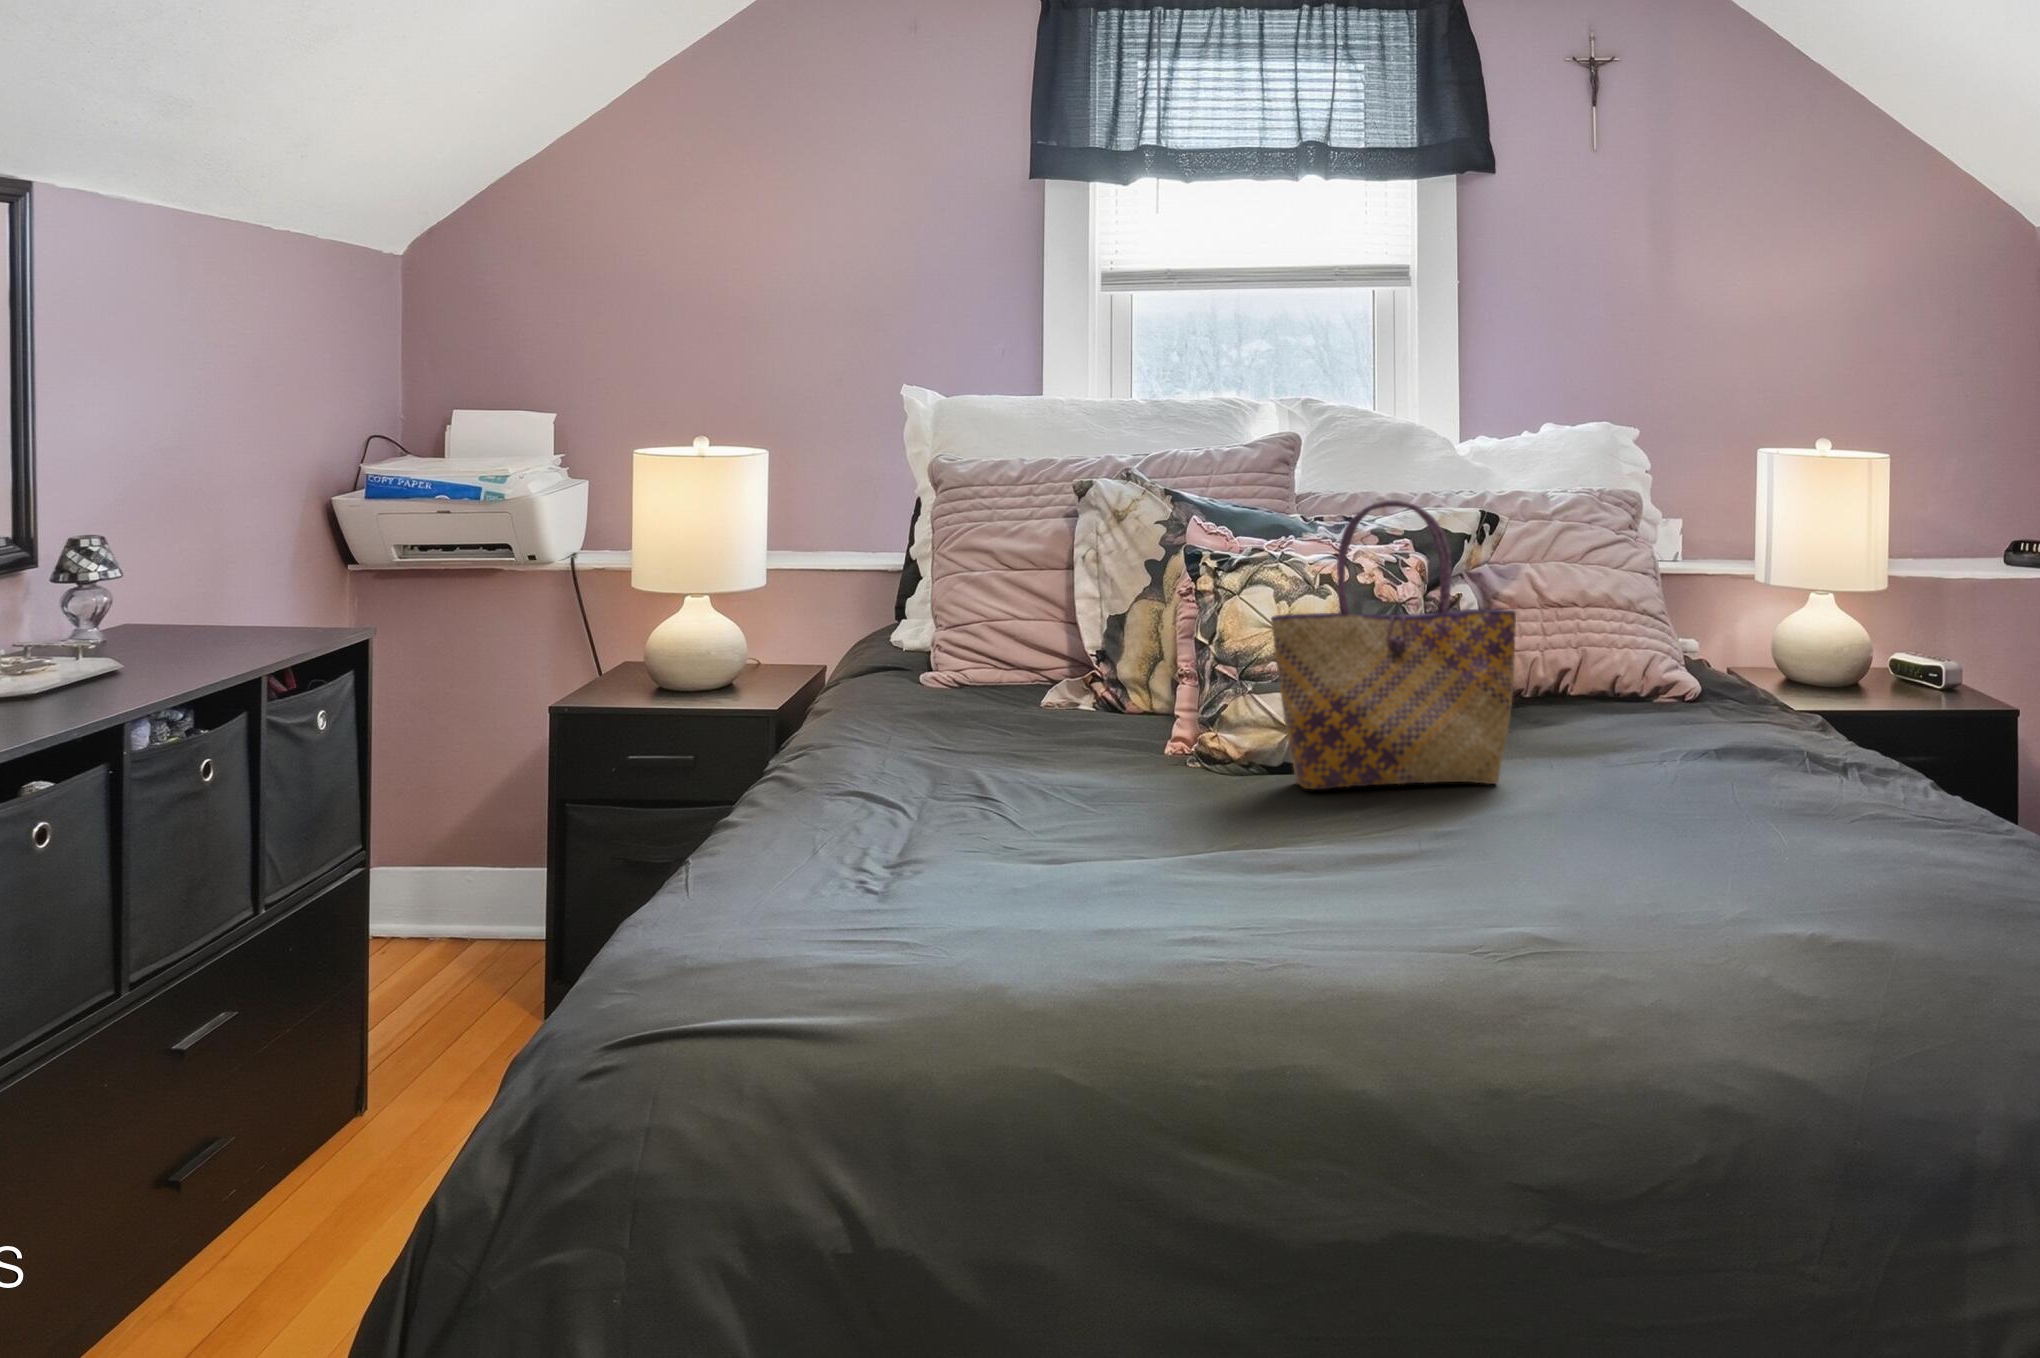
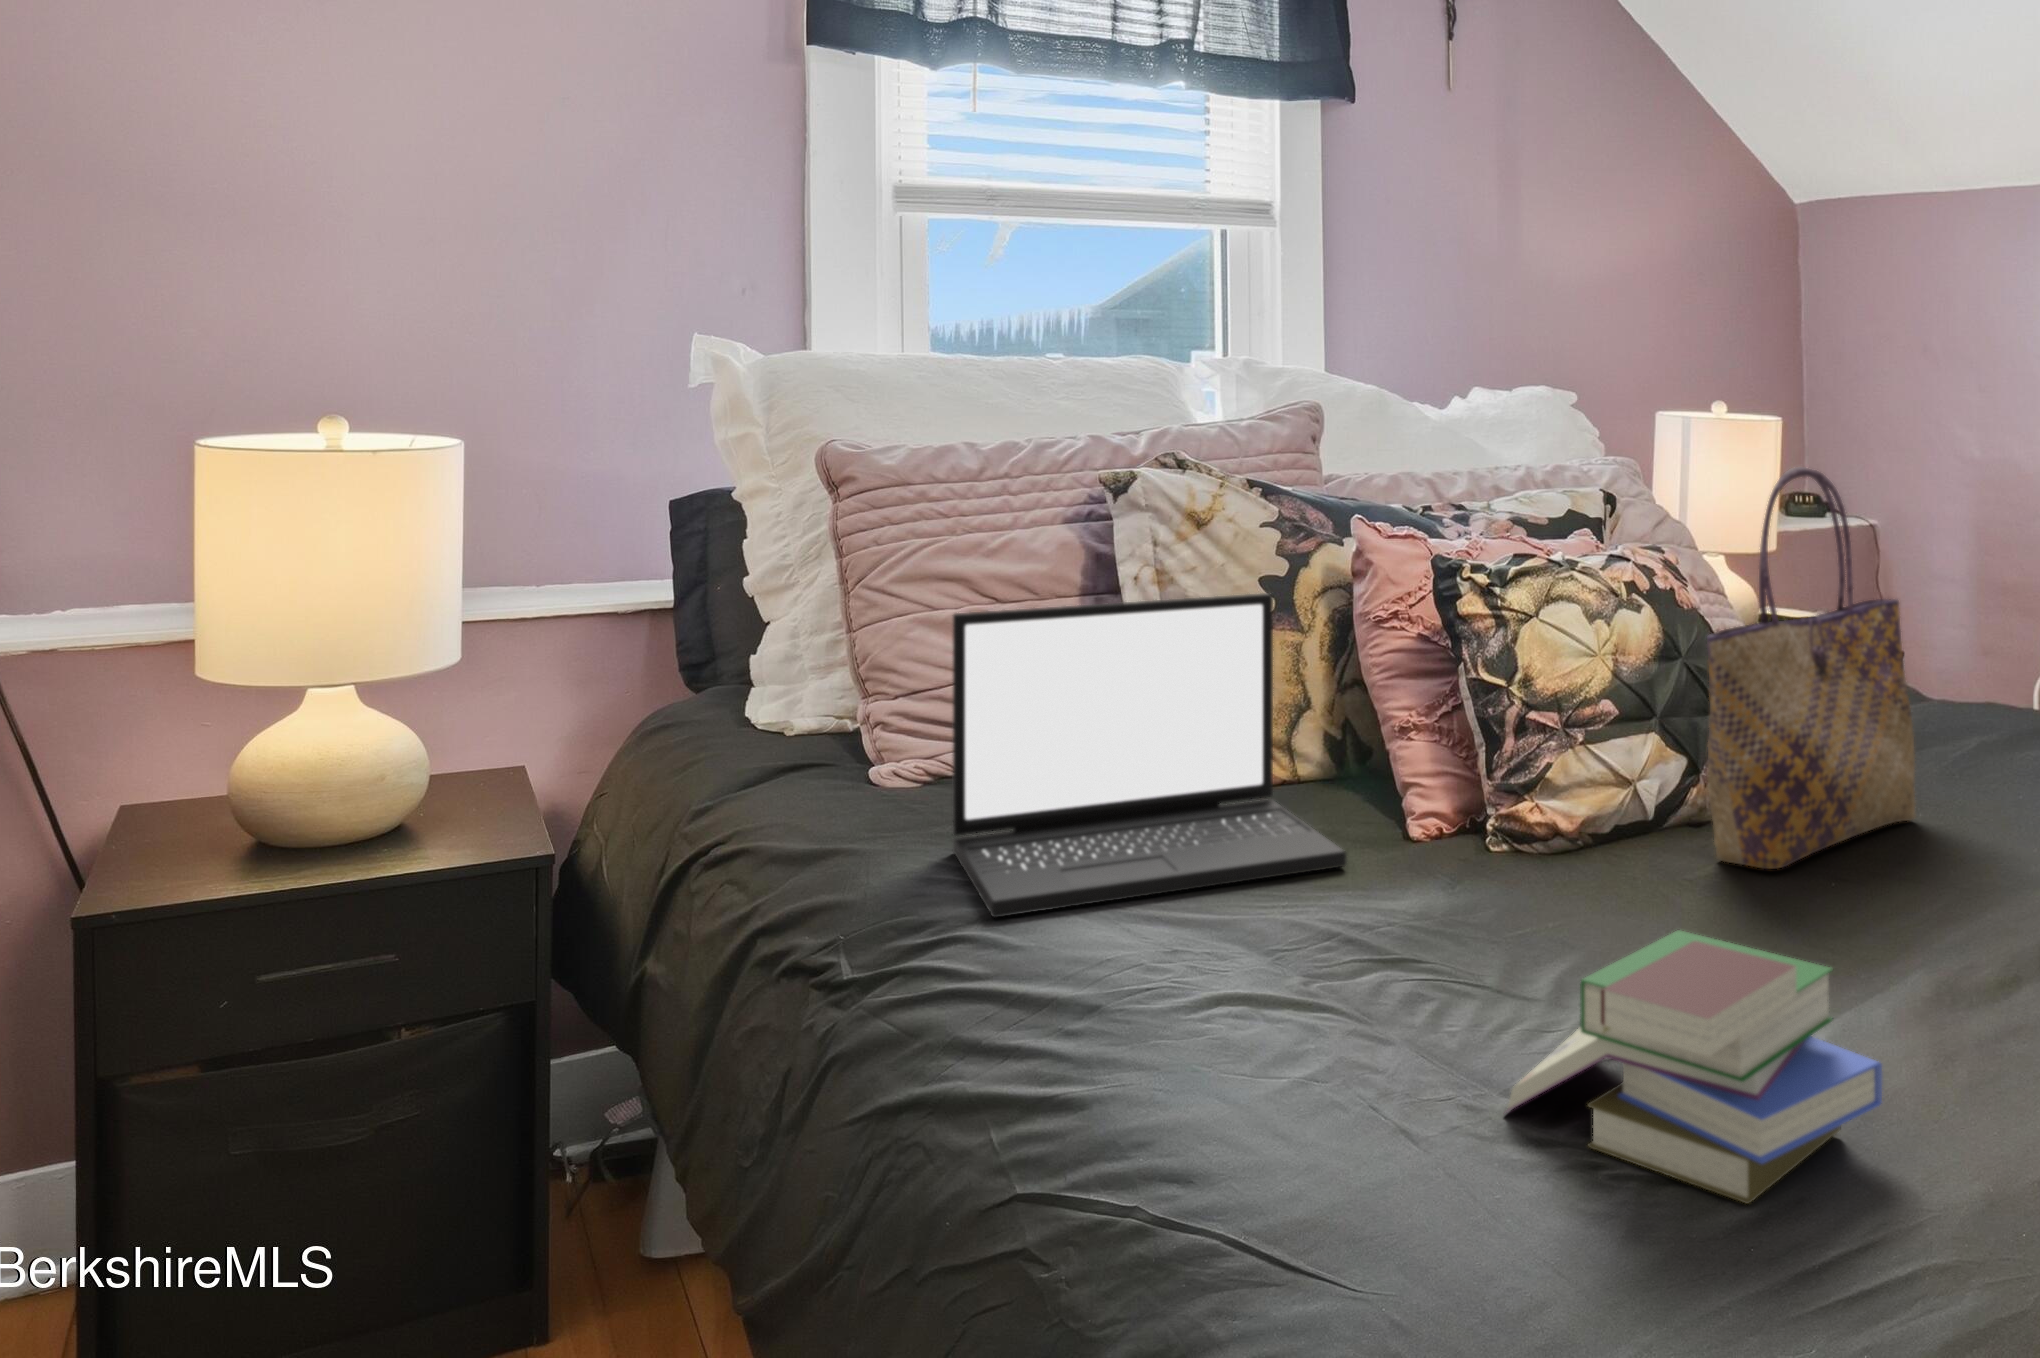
laptop: none [853,567,1101,750] -> present [953,593,1347,917]
book: none [865,759,1035,892] -> present [1507,930,1882,1204]

